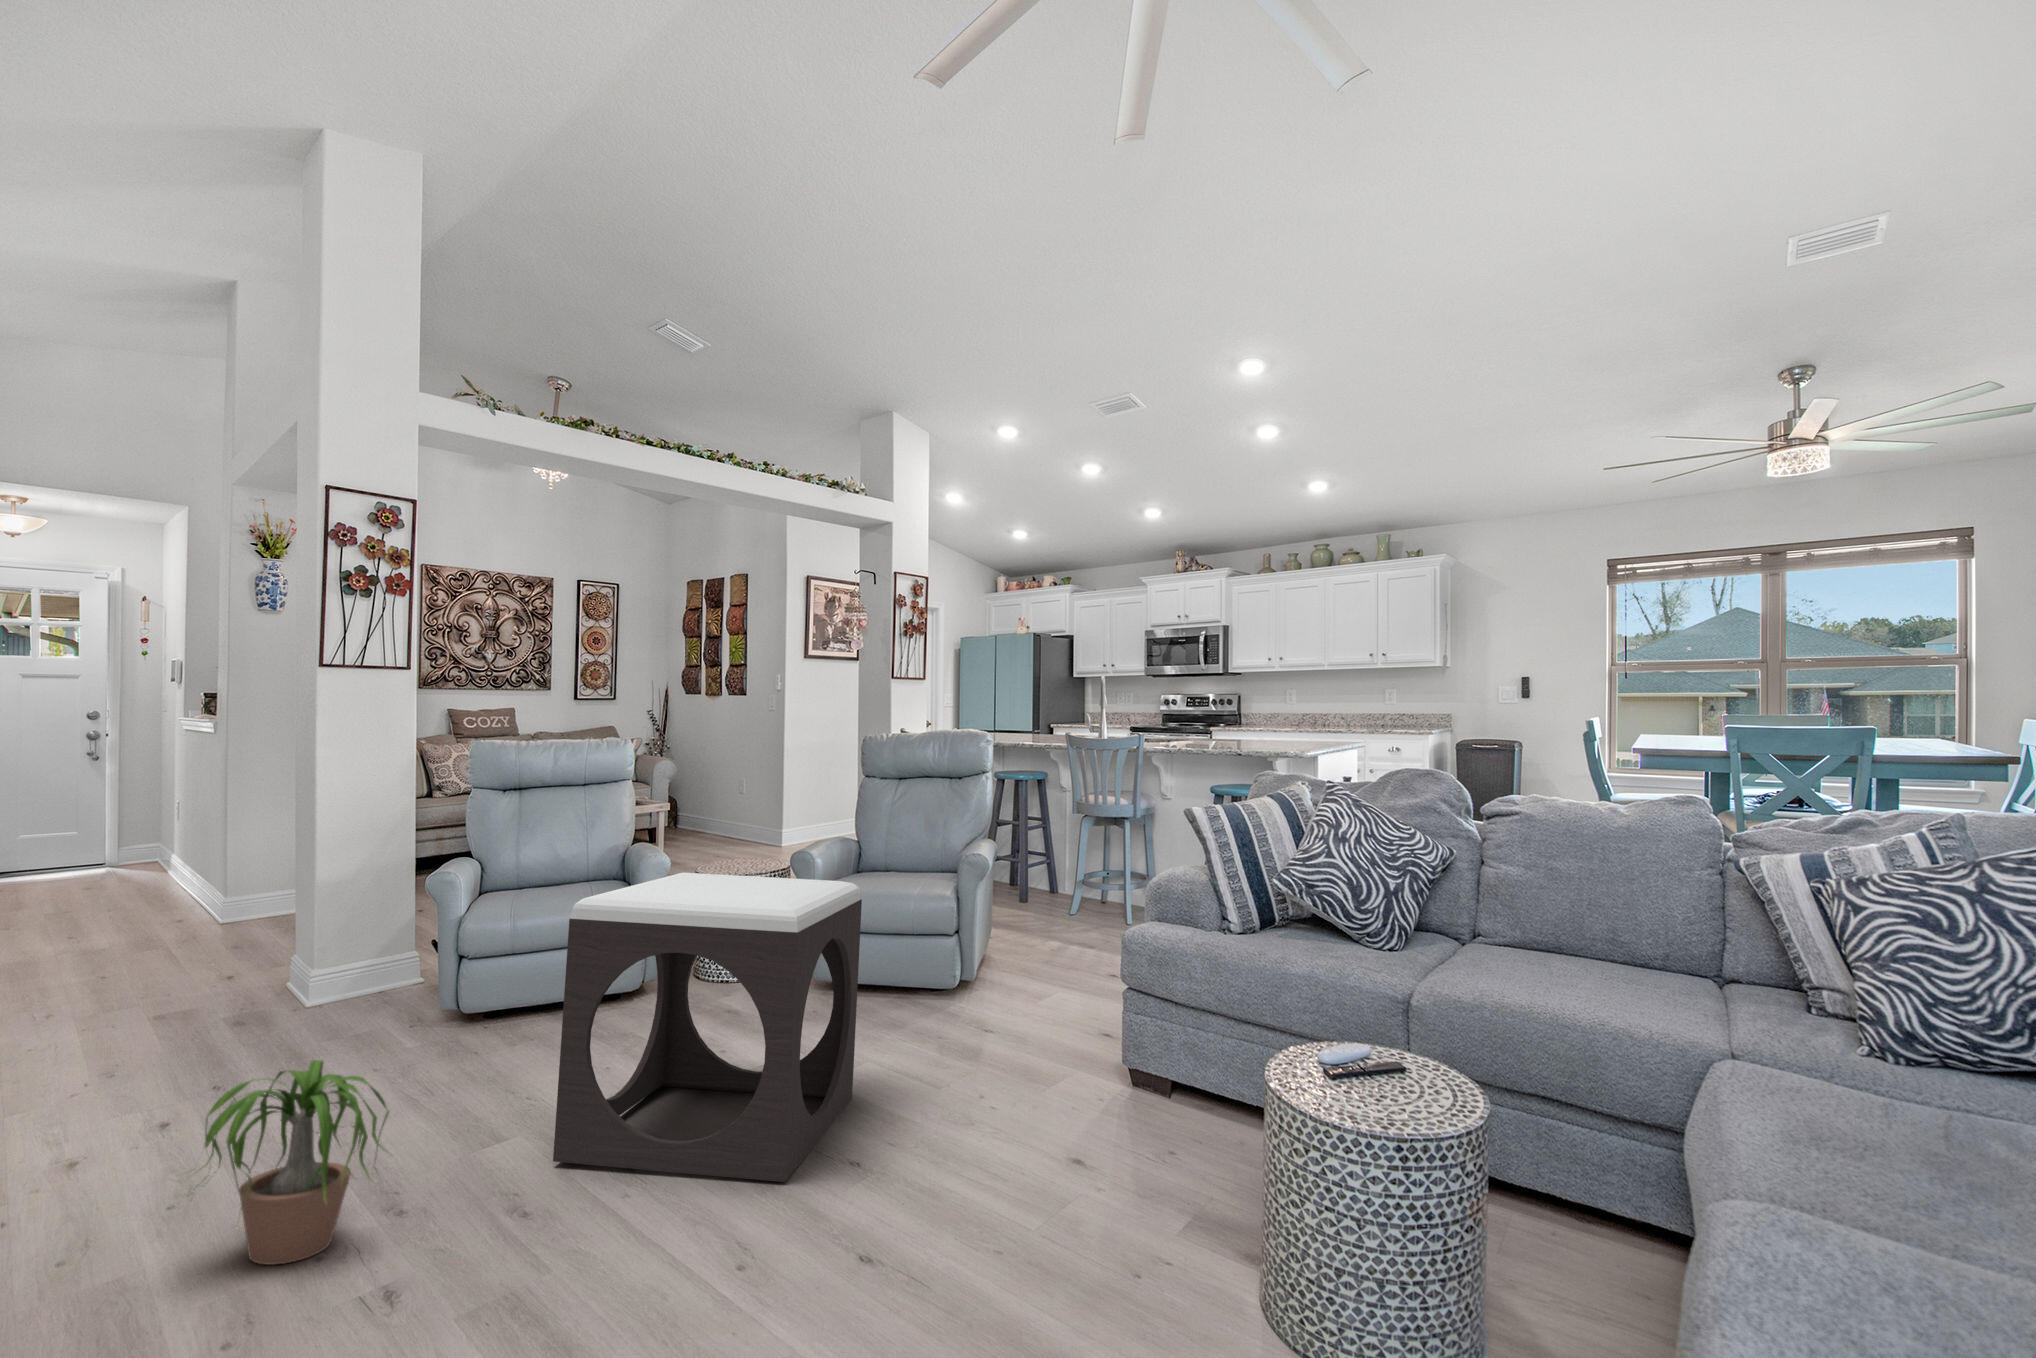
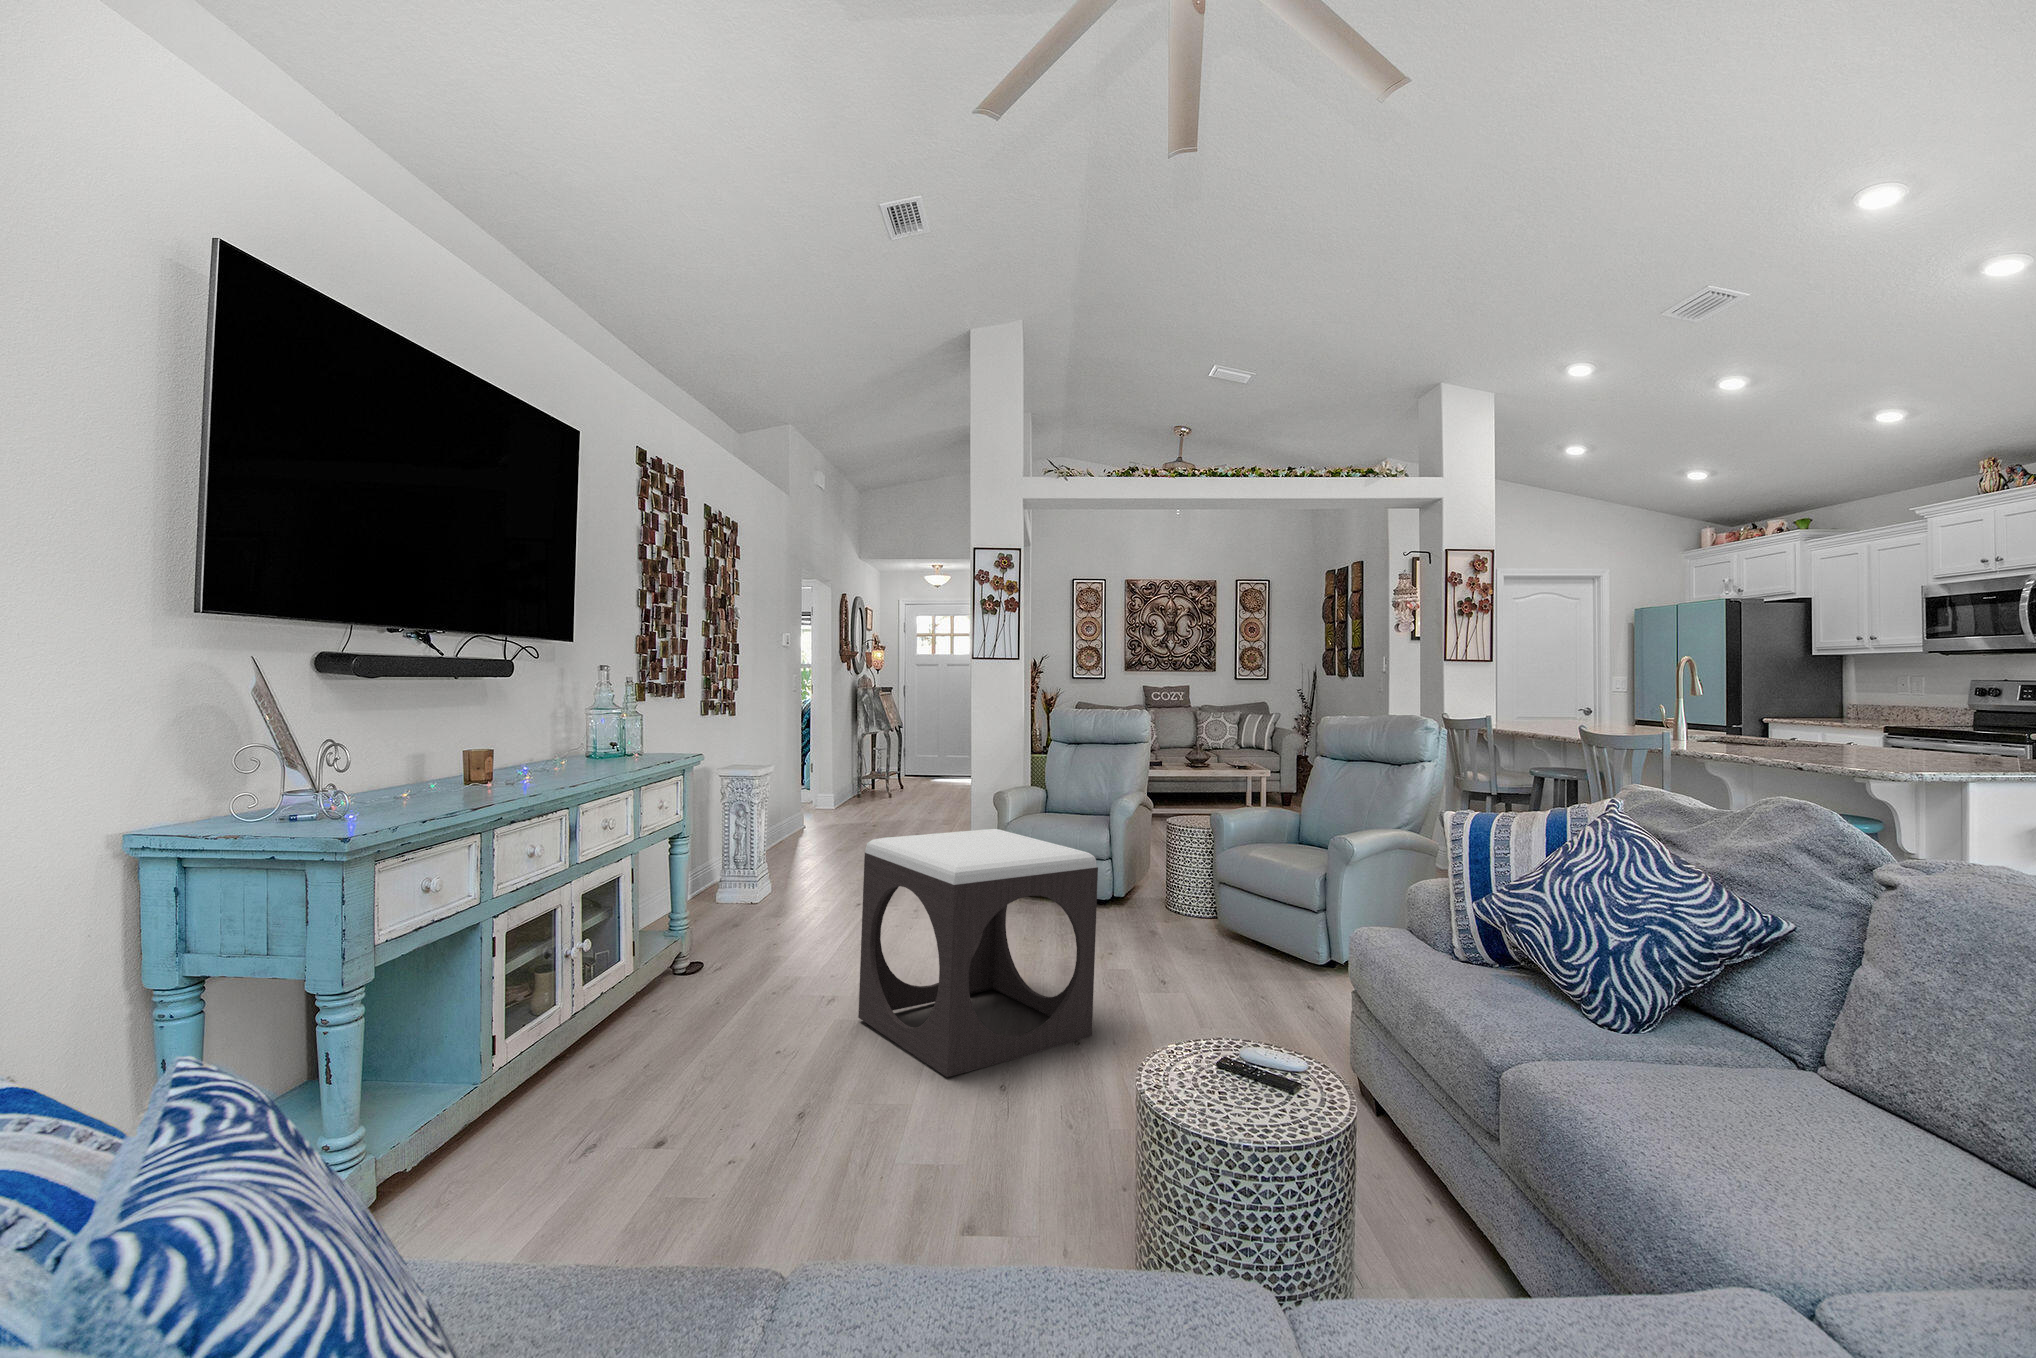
potted plant: present [192,1060,389,1265] -> none [636,917,756,1031]

